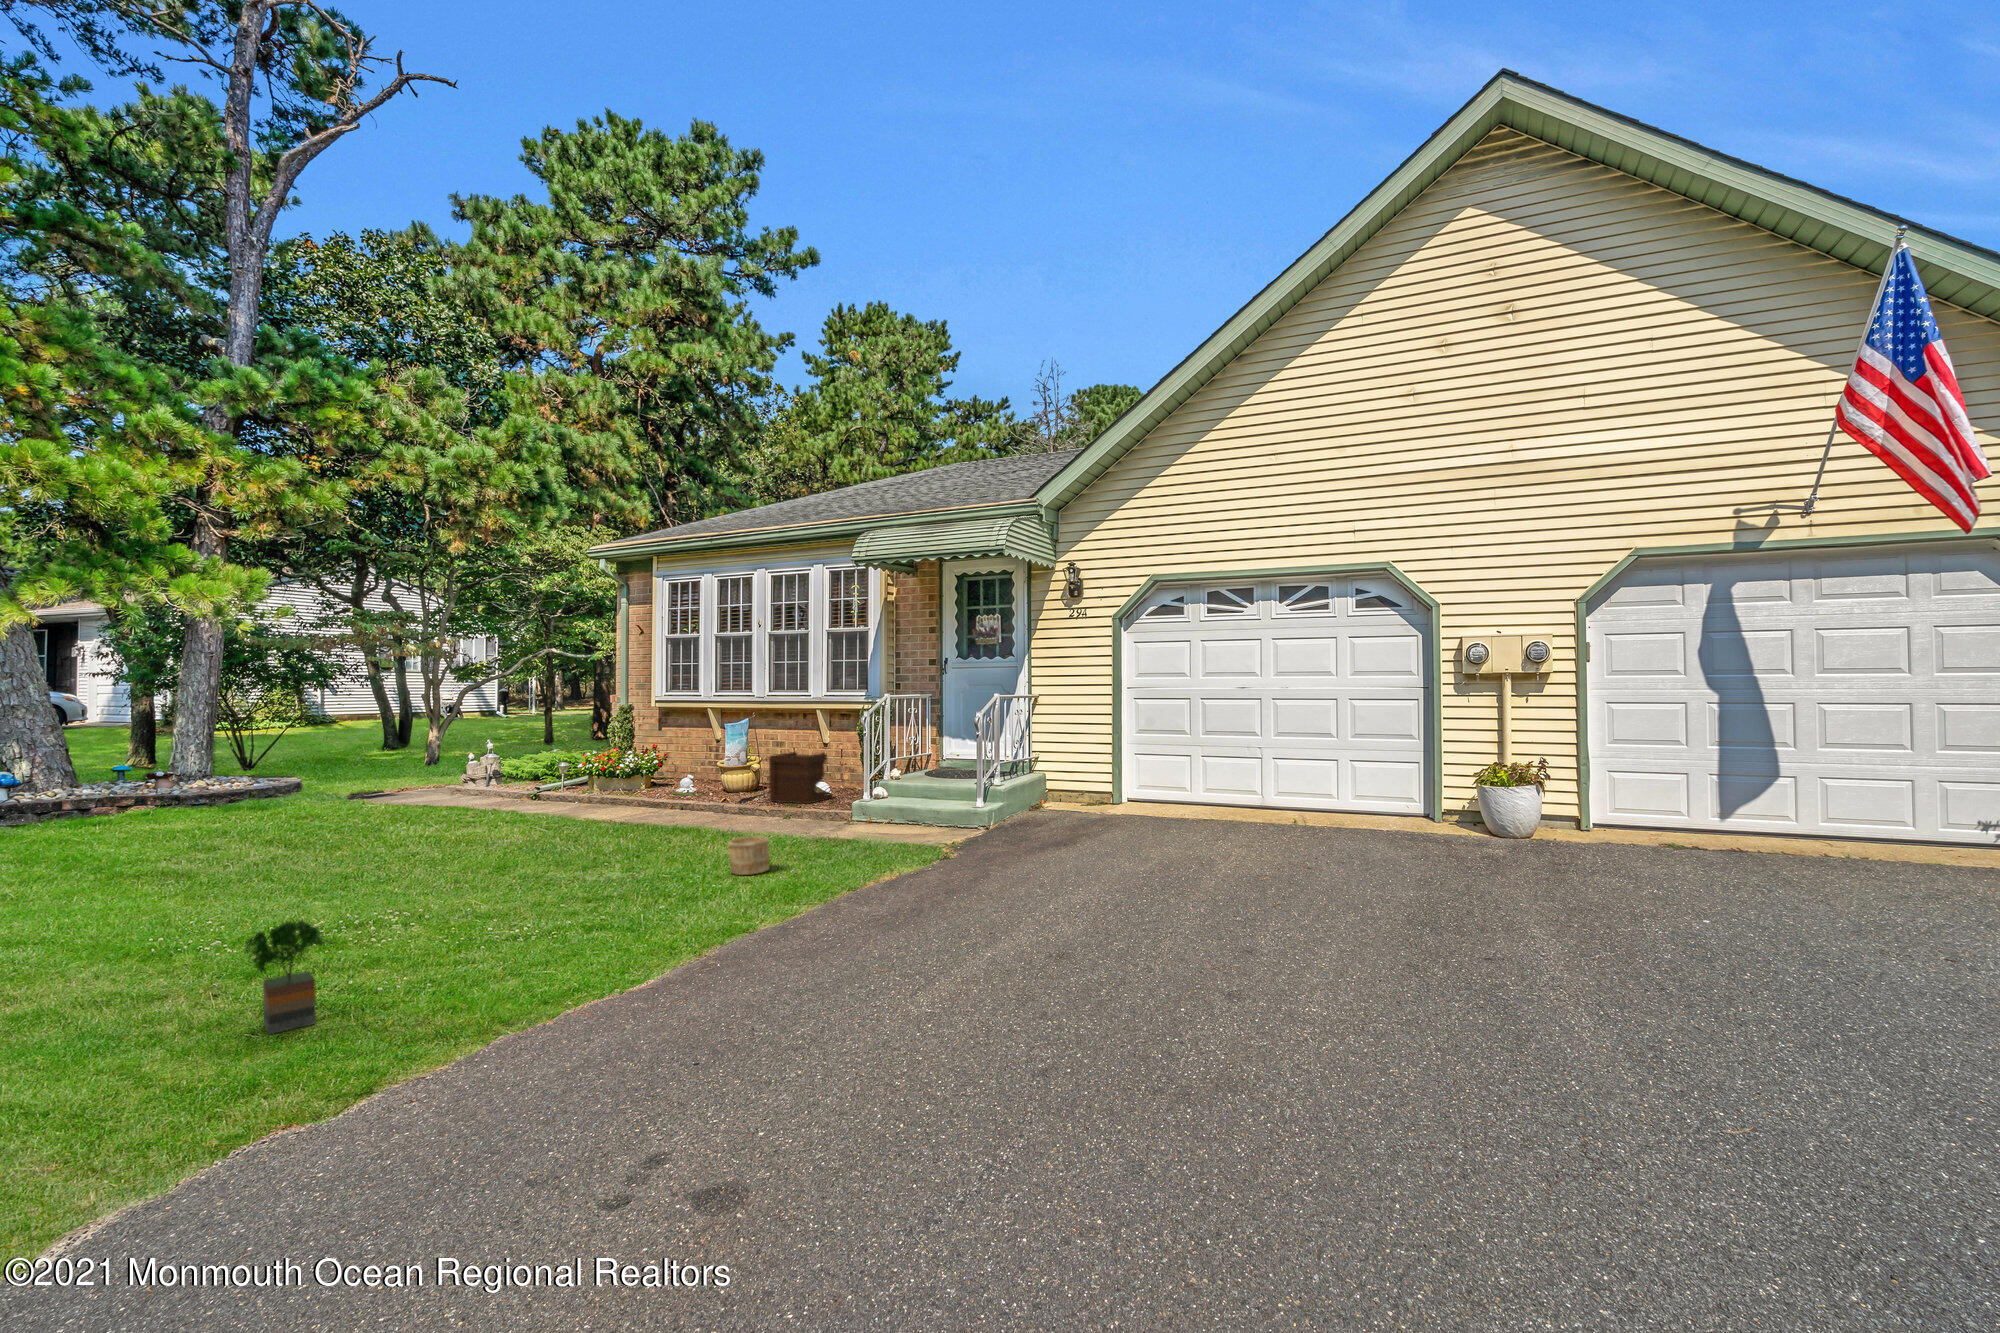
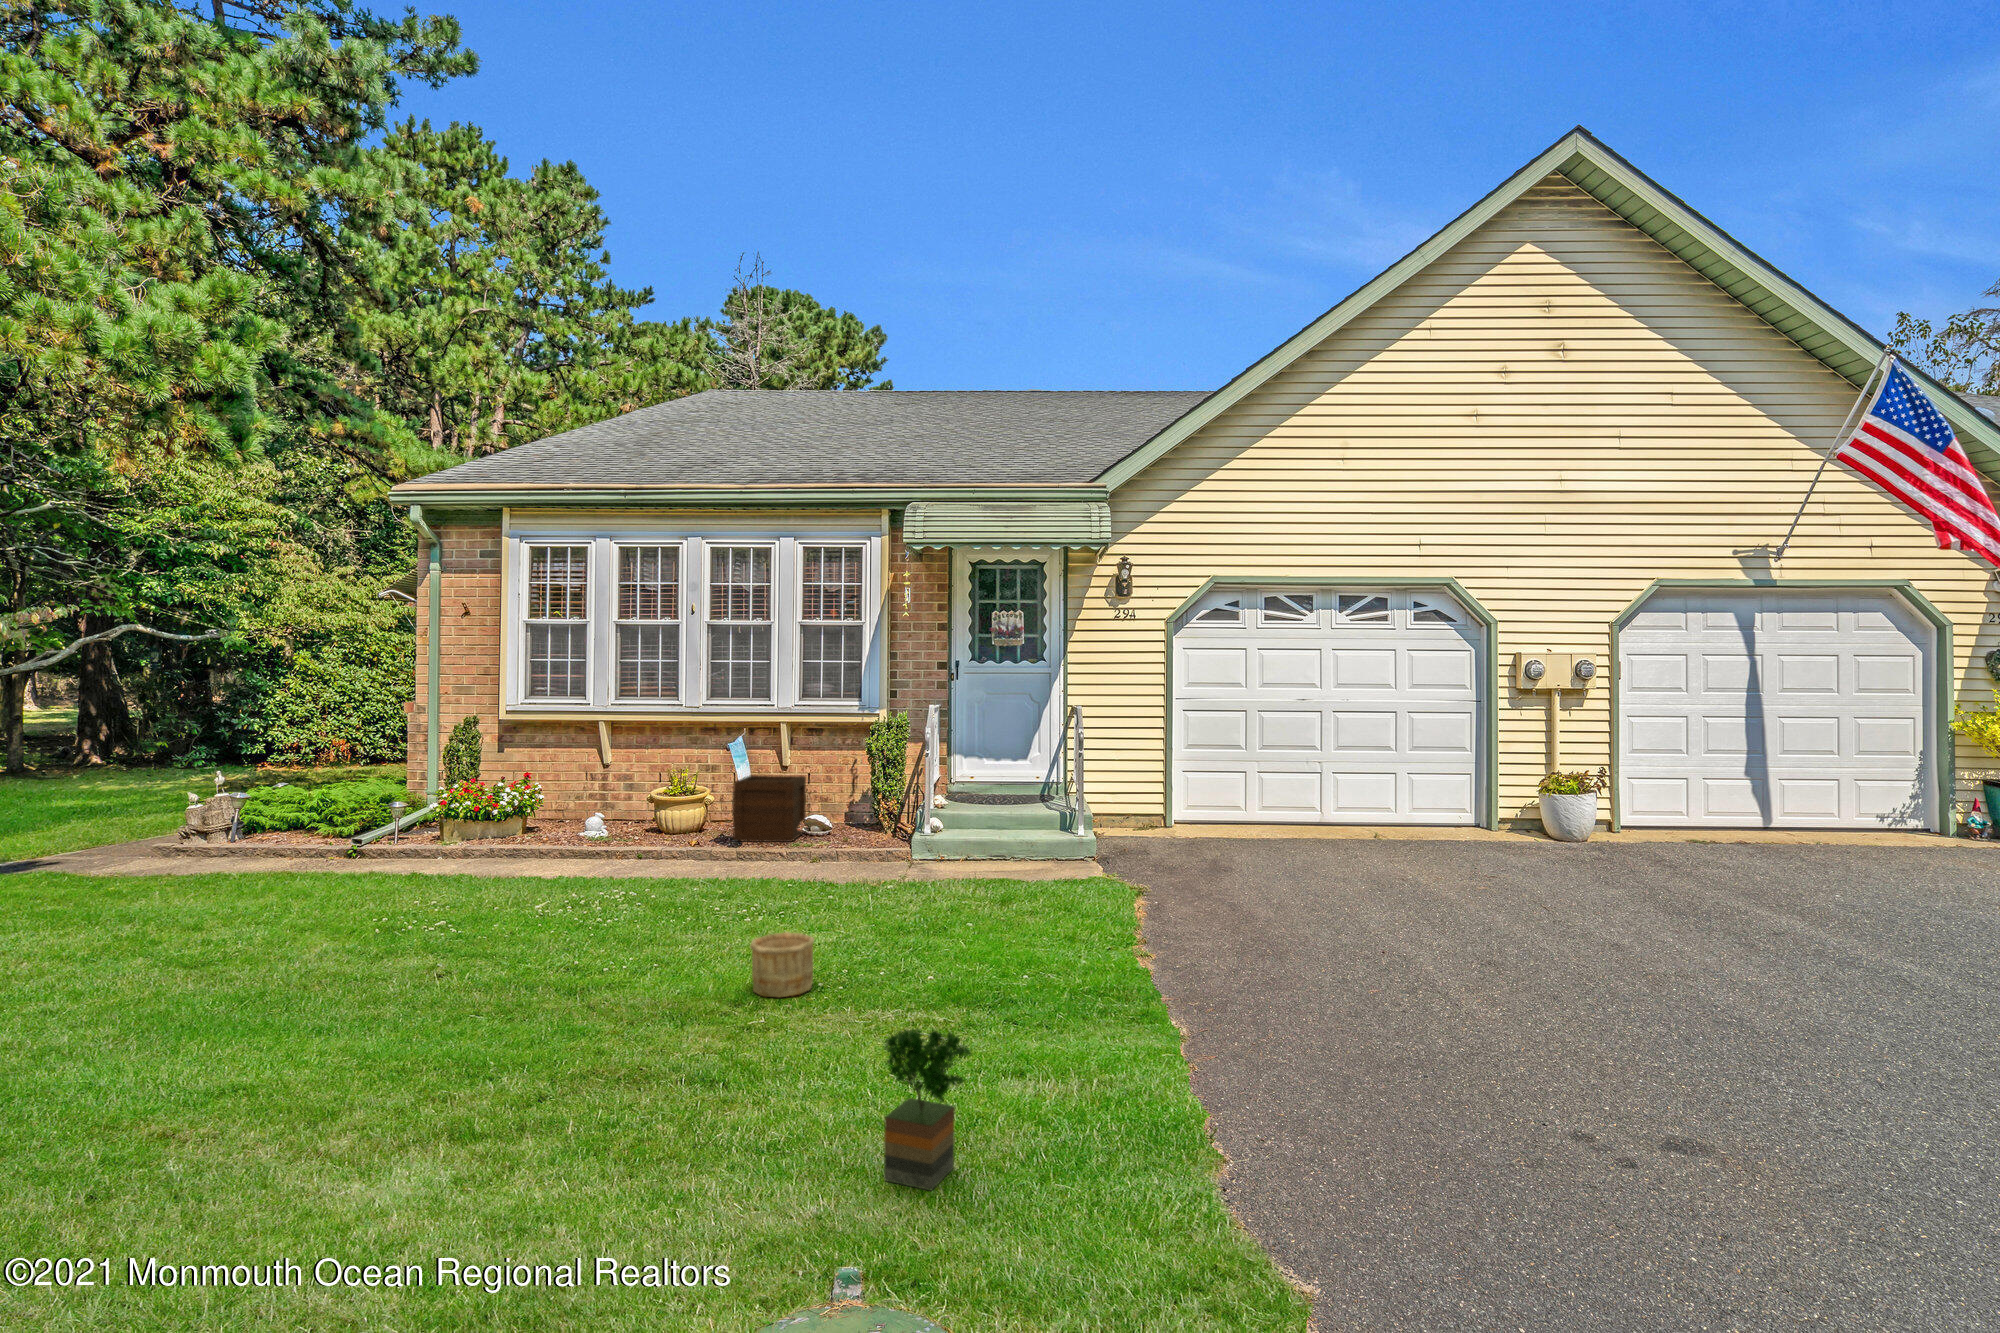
wooden bucket: present [728,836,769,875] -> present [750,932,814,997]

